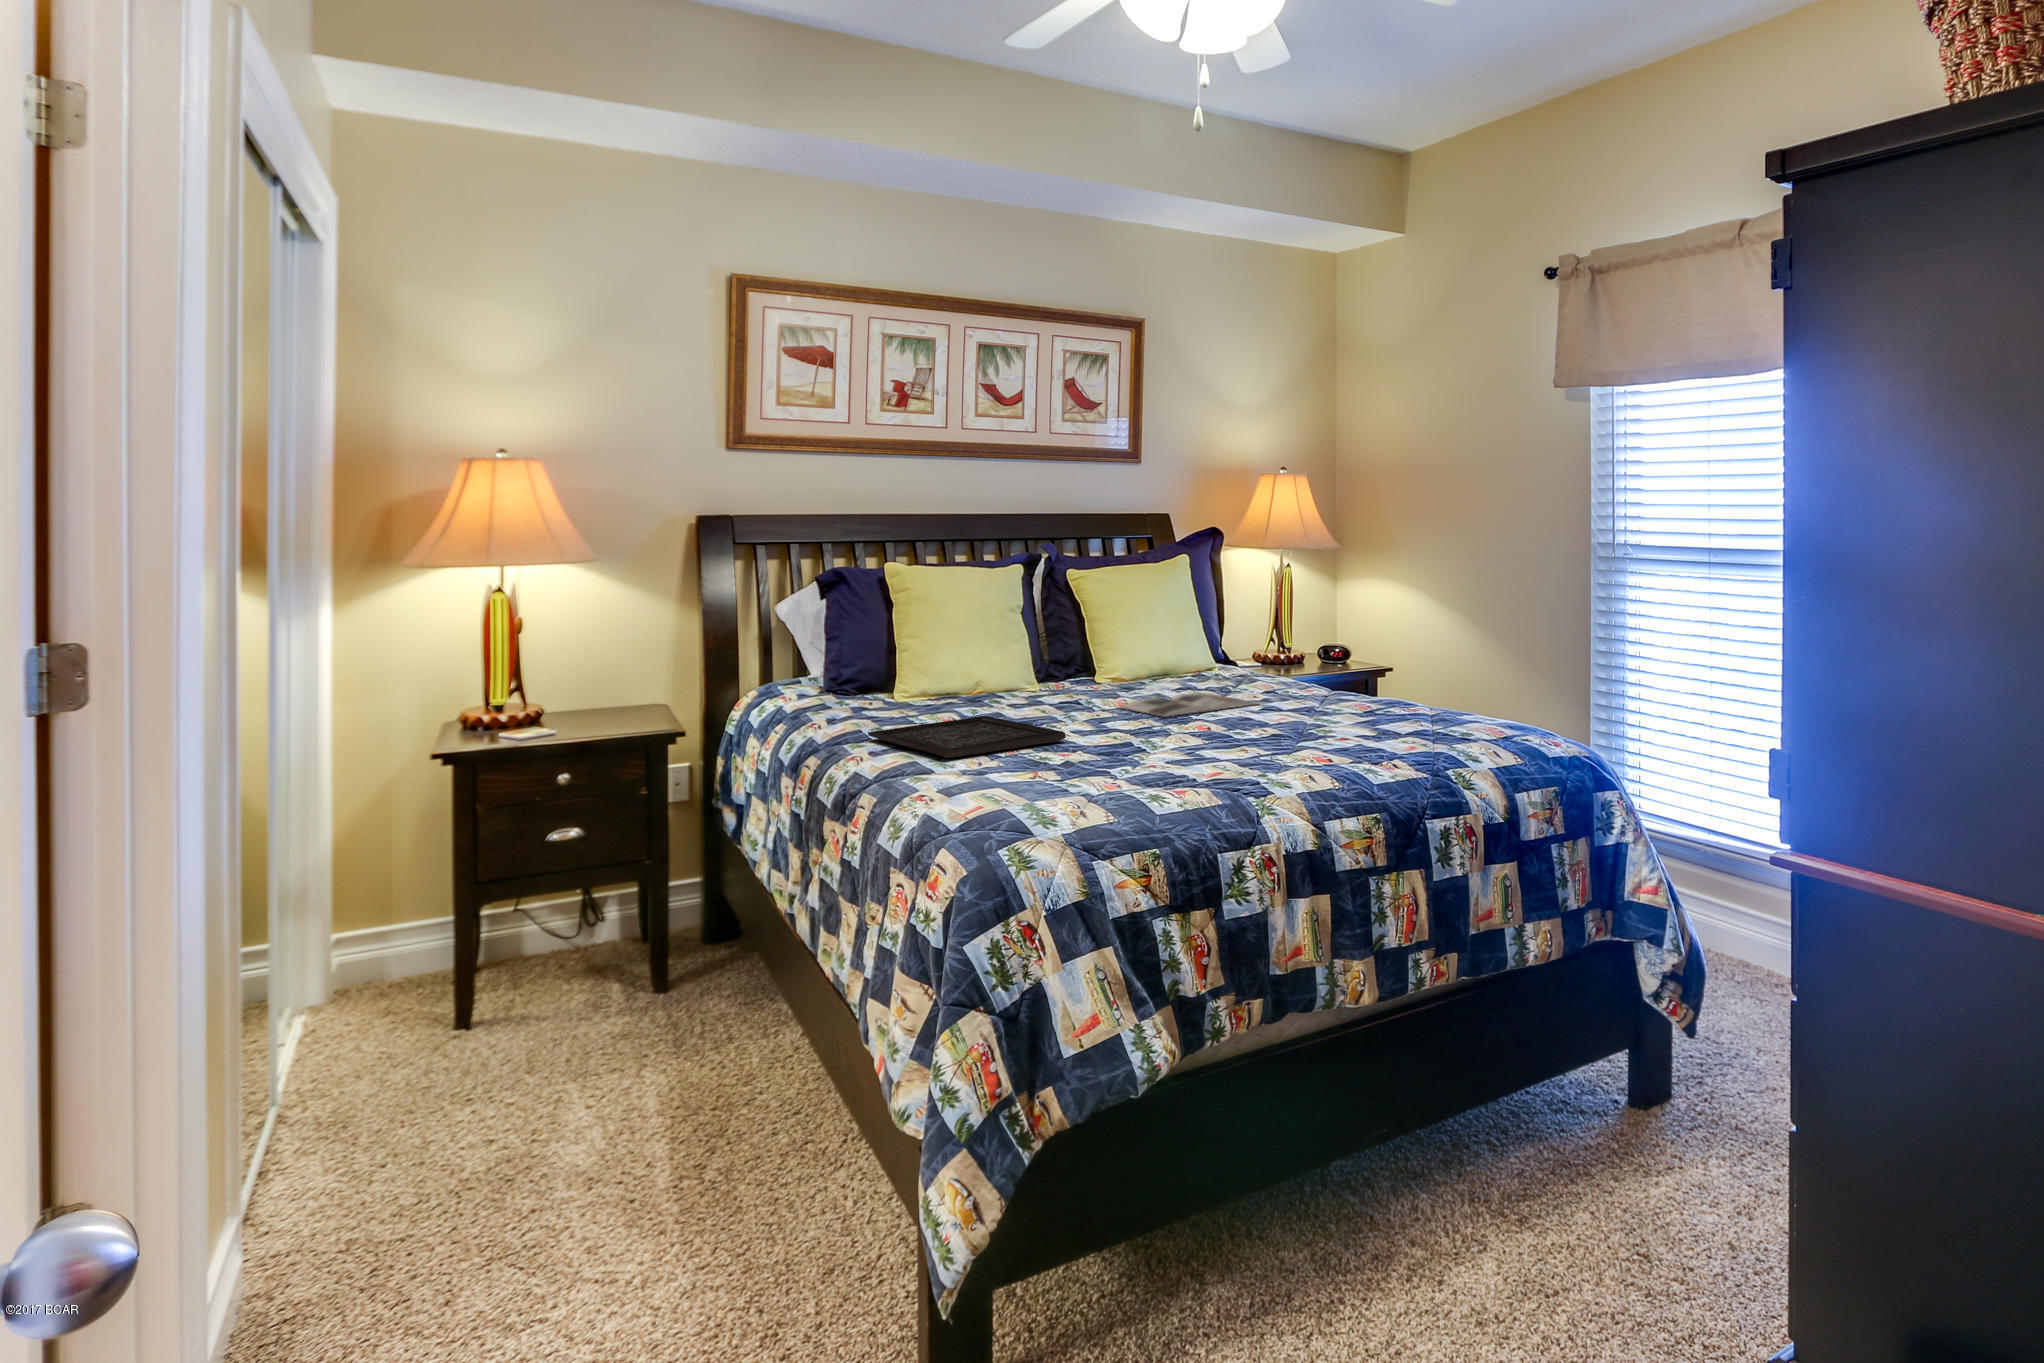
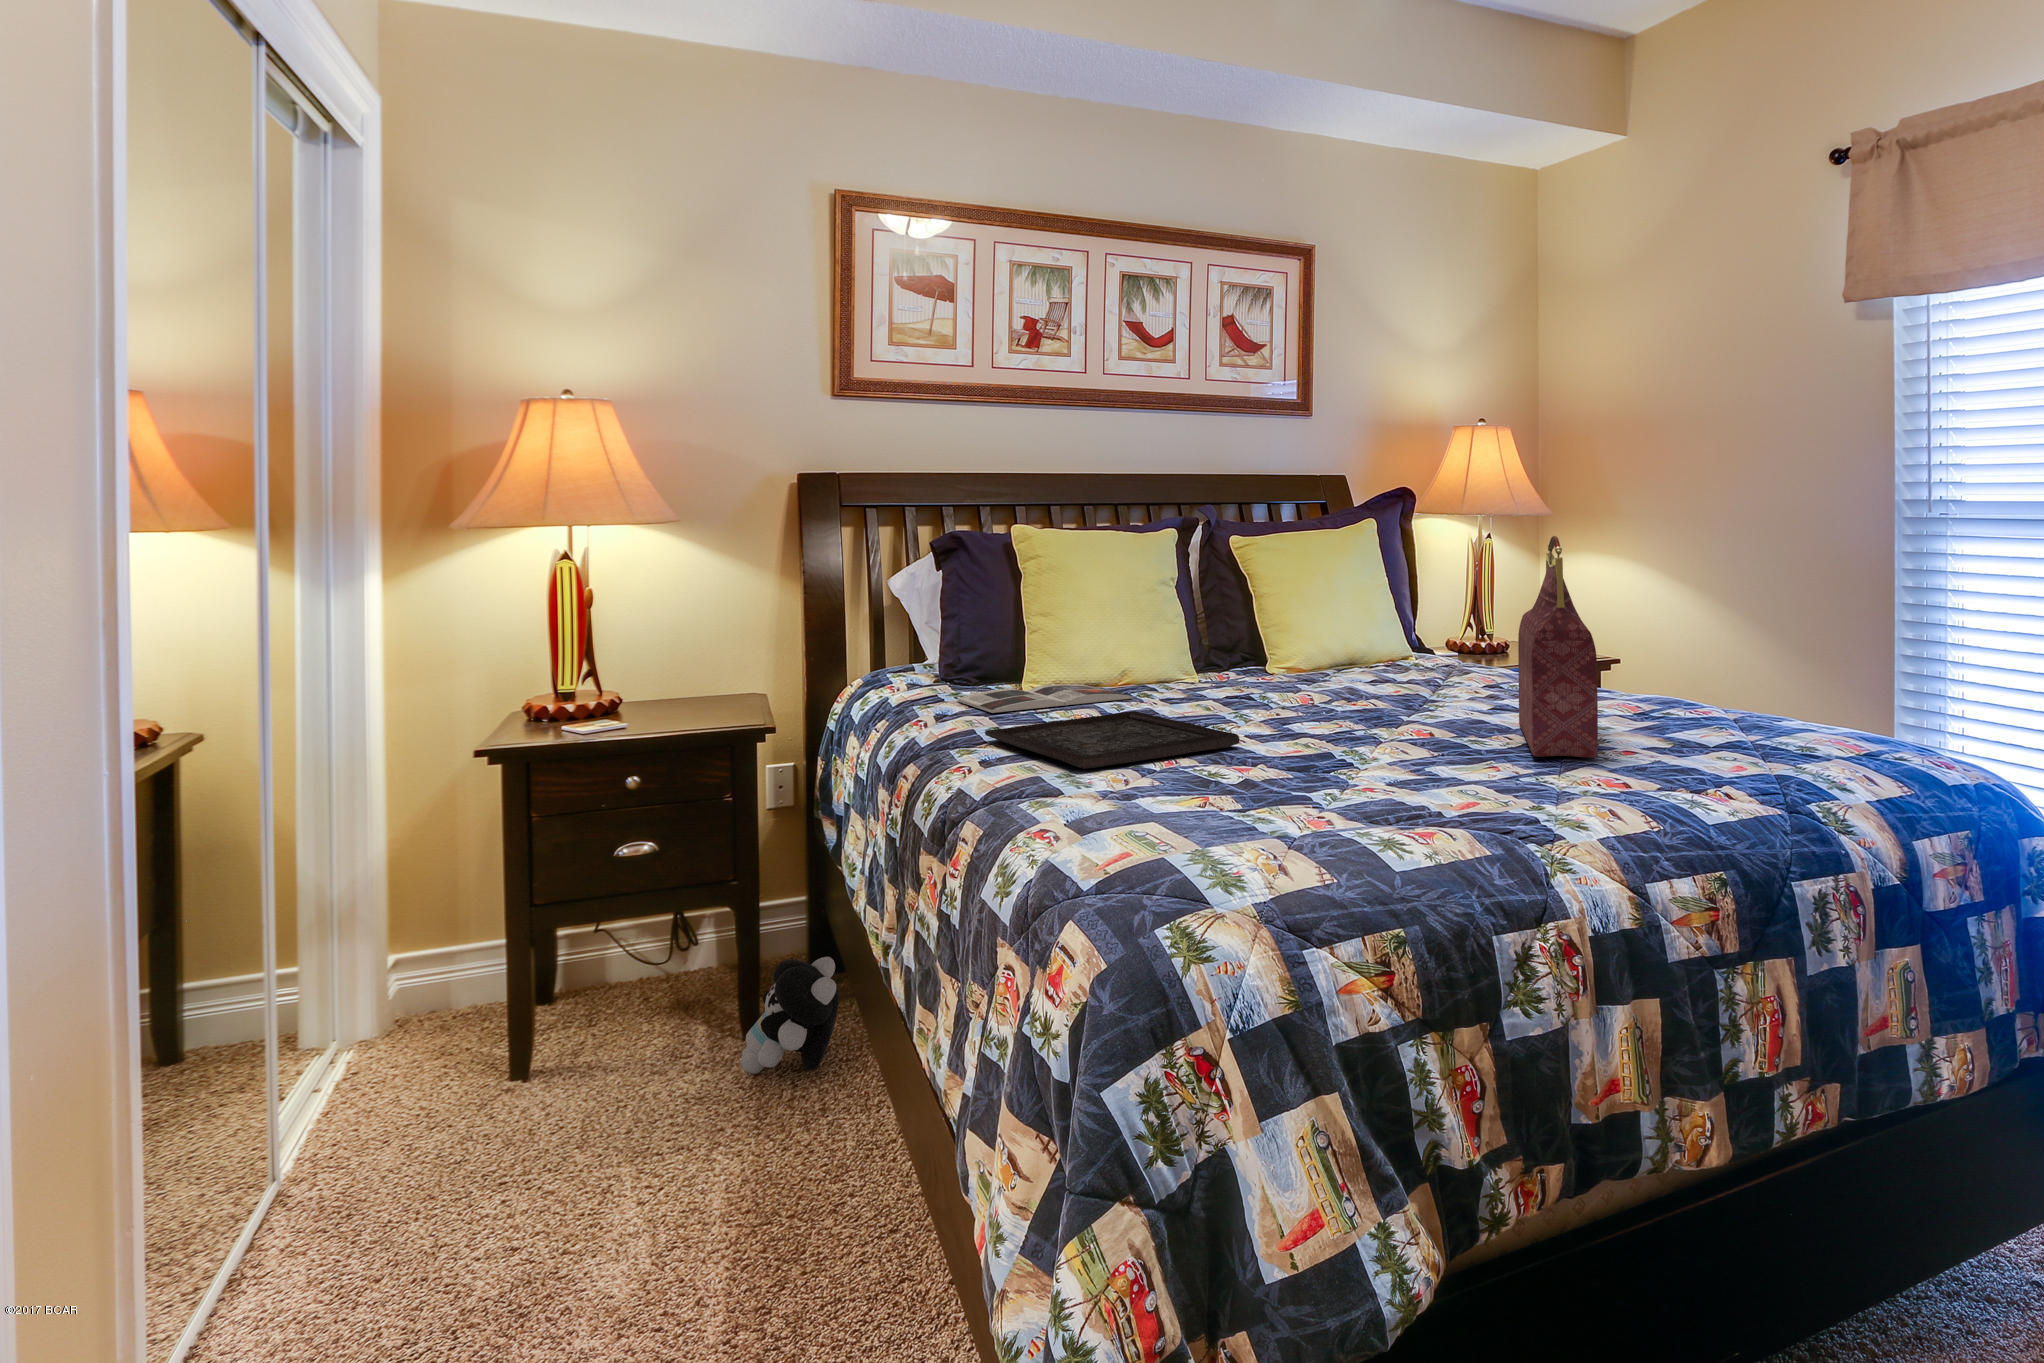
handbag: none [1277,583,1323,744] -> present [1518,536,1598,758]
magazine: present [1121,693,1258,717] -> present [957,684,1133,713]
plush toy: none [656,921,738,1016] -> present [740,957,839,1074]

